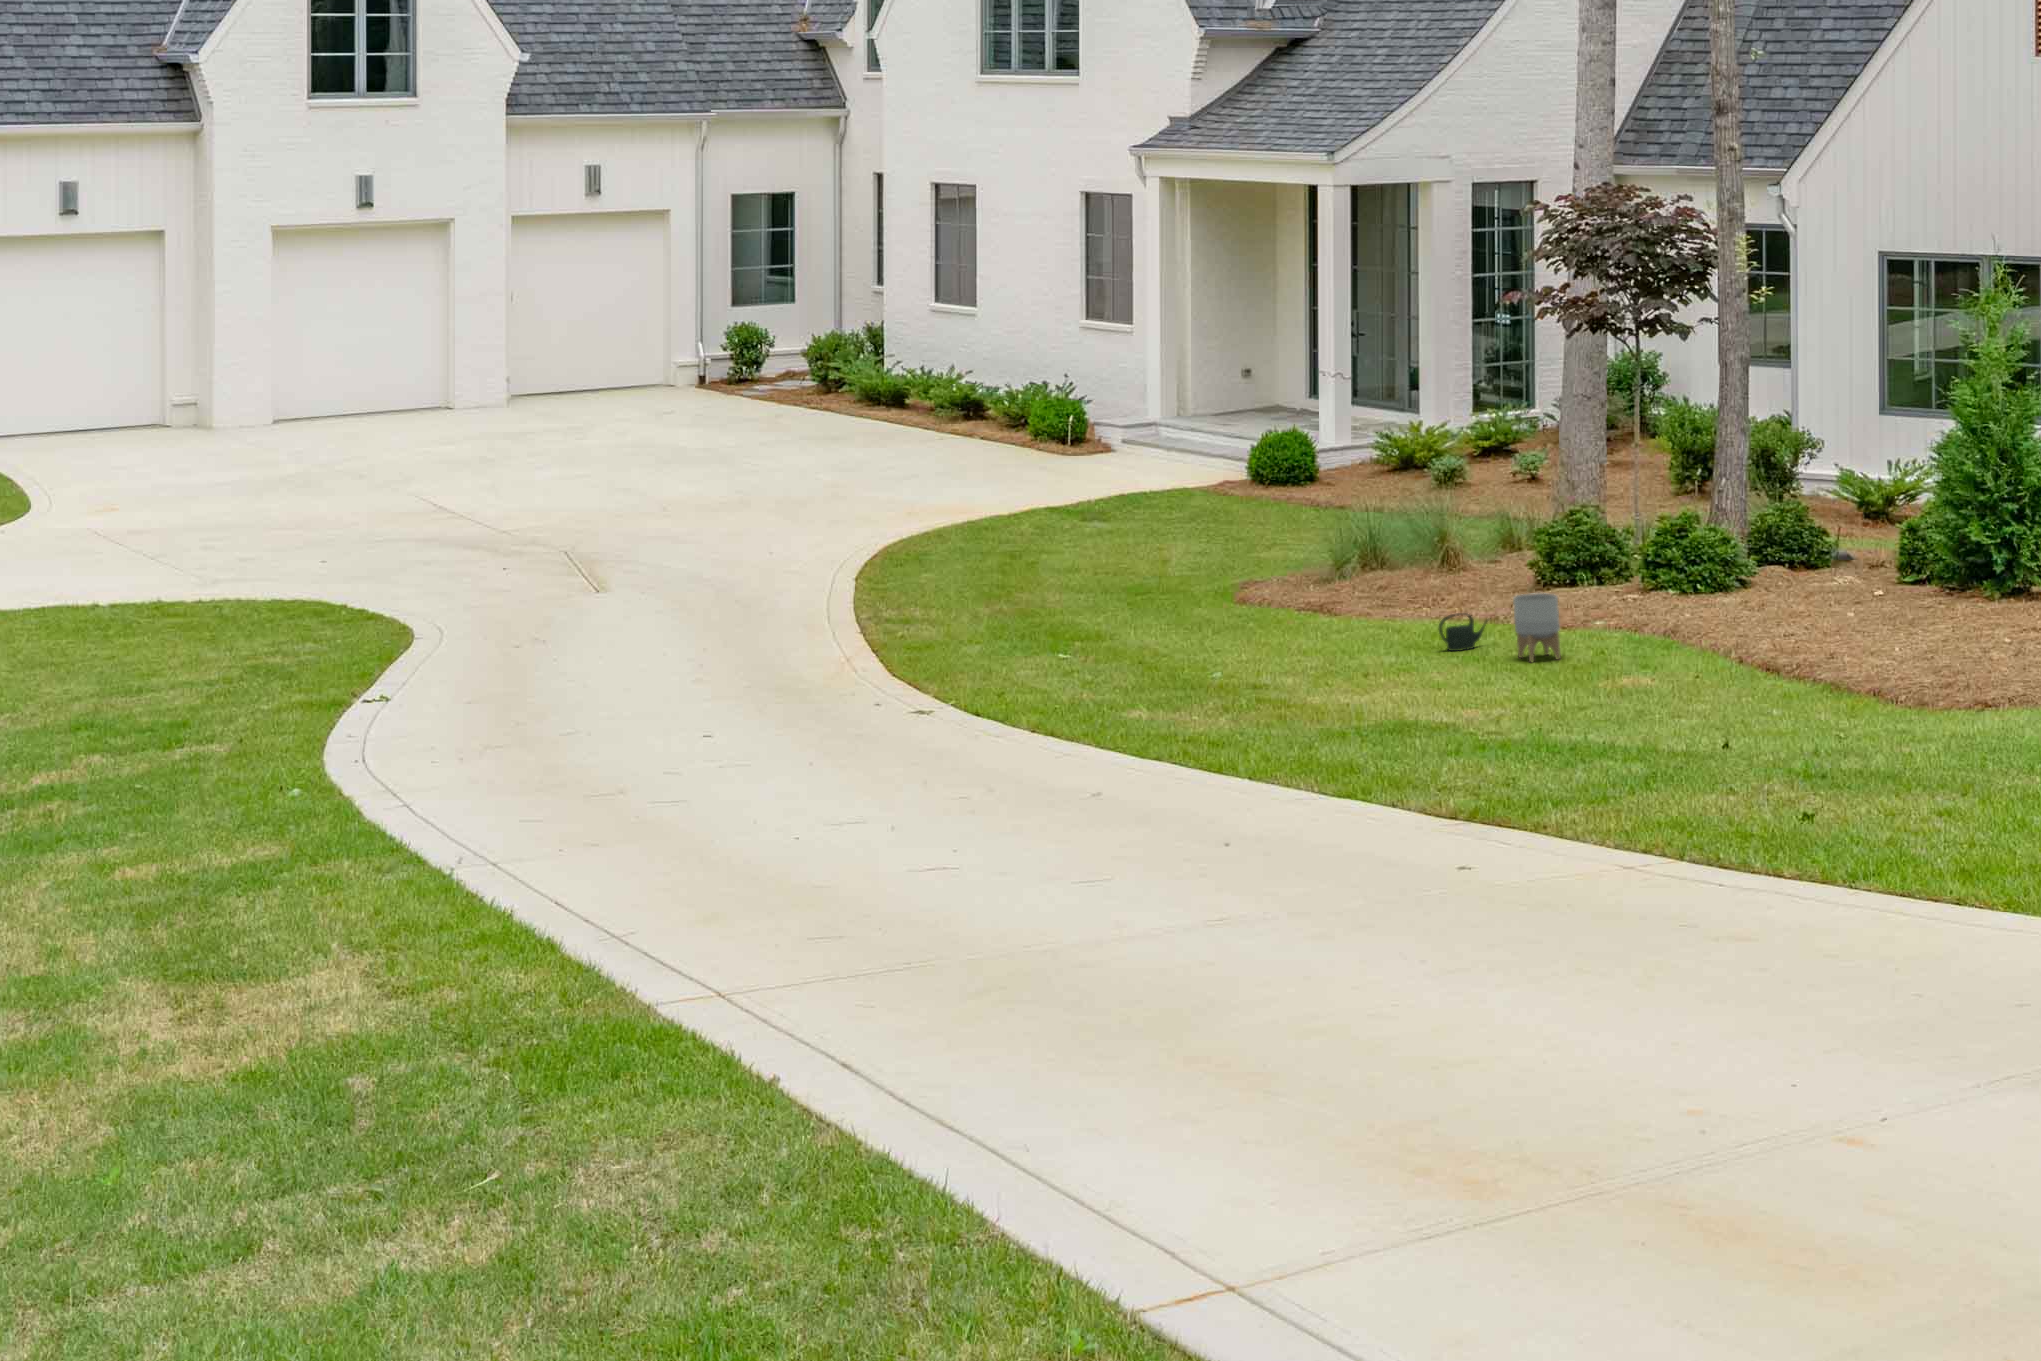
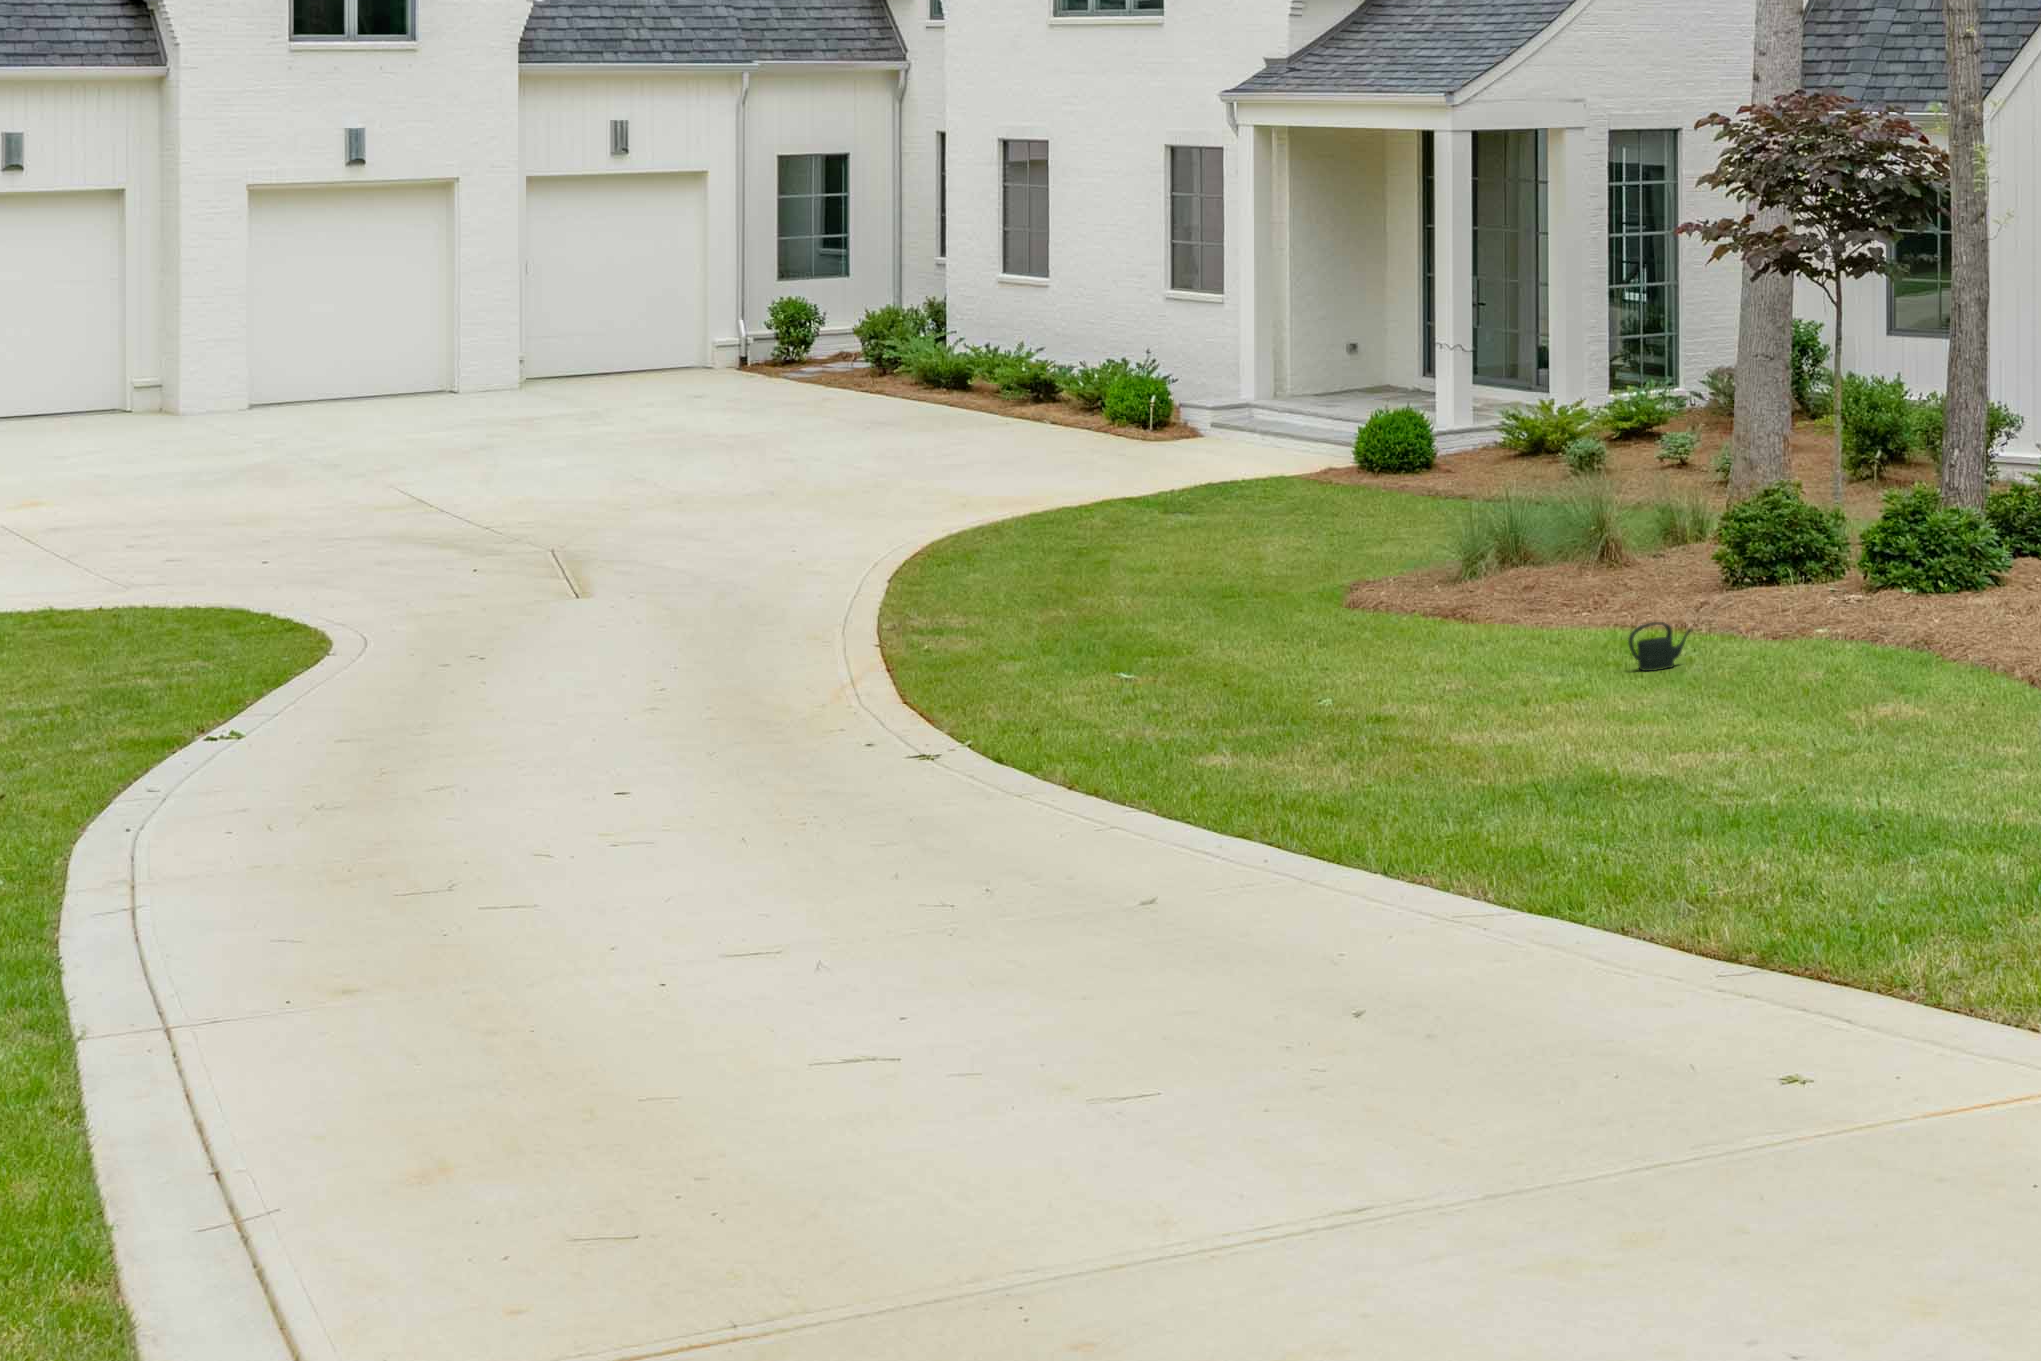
planter: present [1513,593,1561,662] -> none [1728,597,1790,686]

